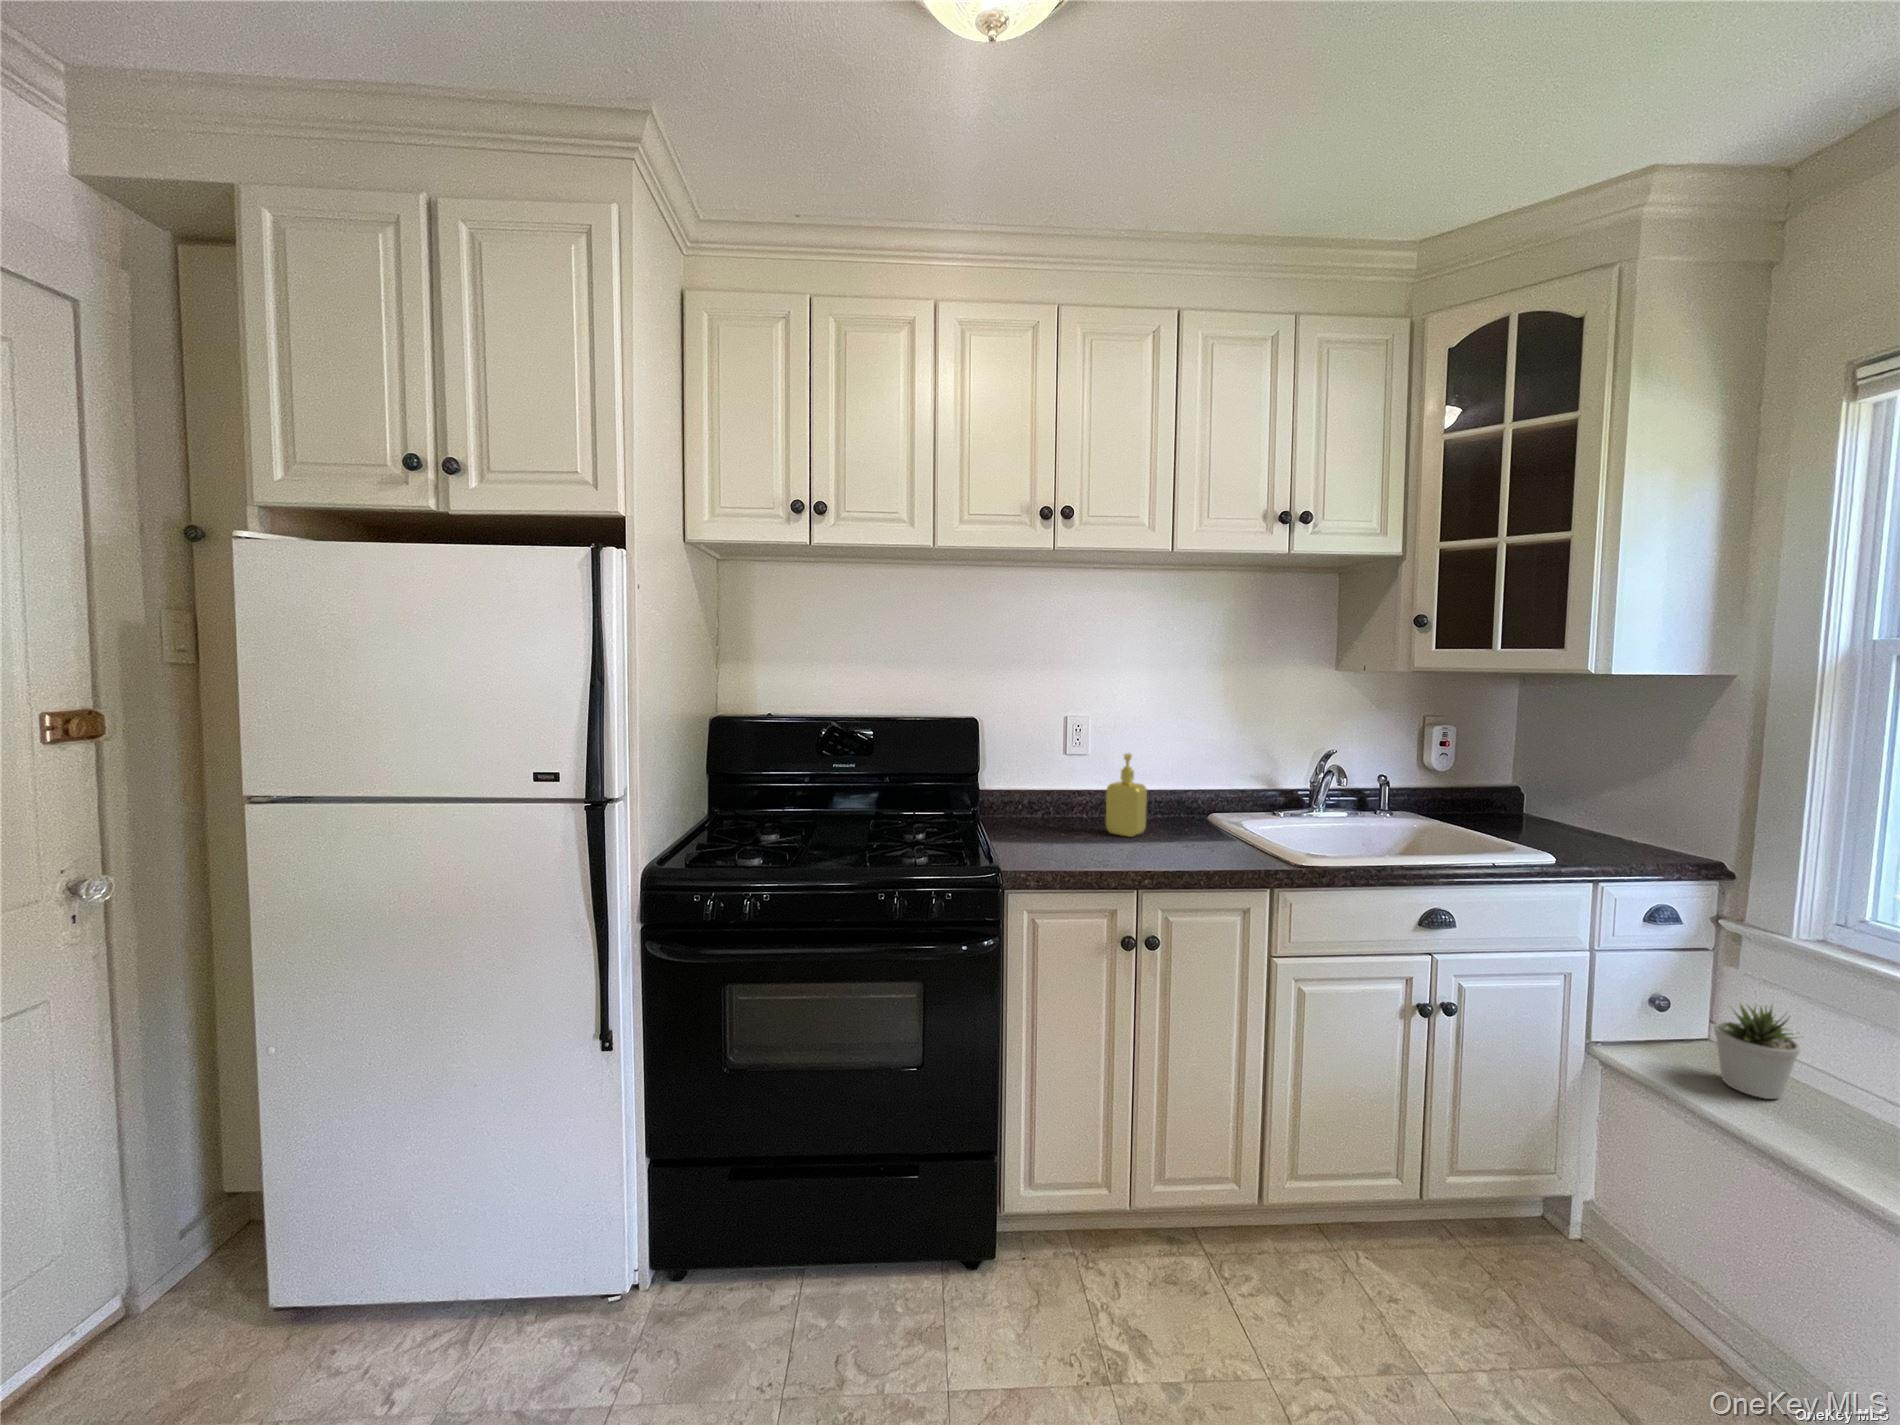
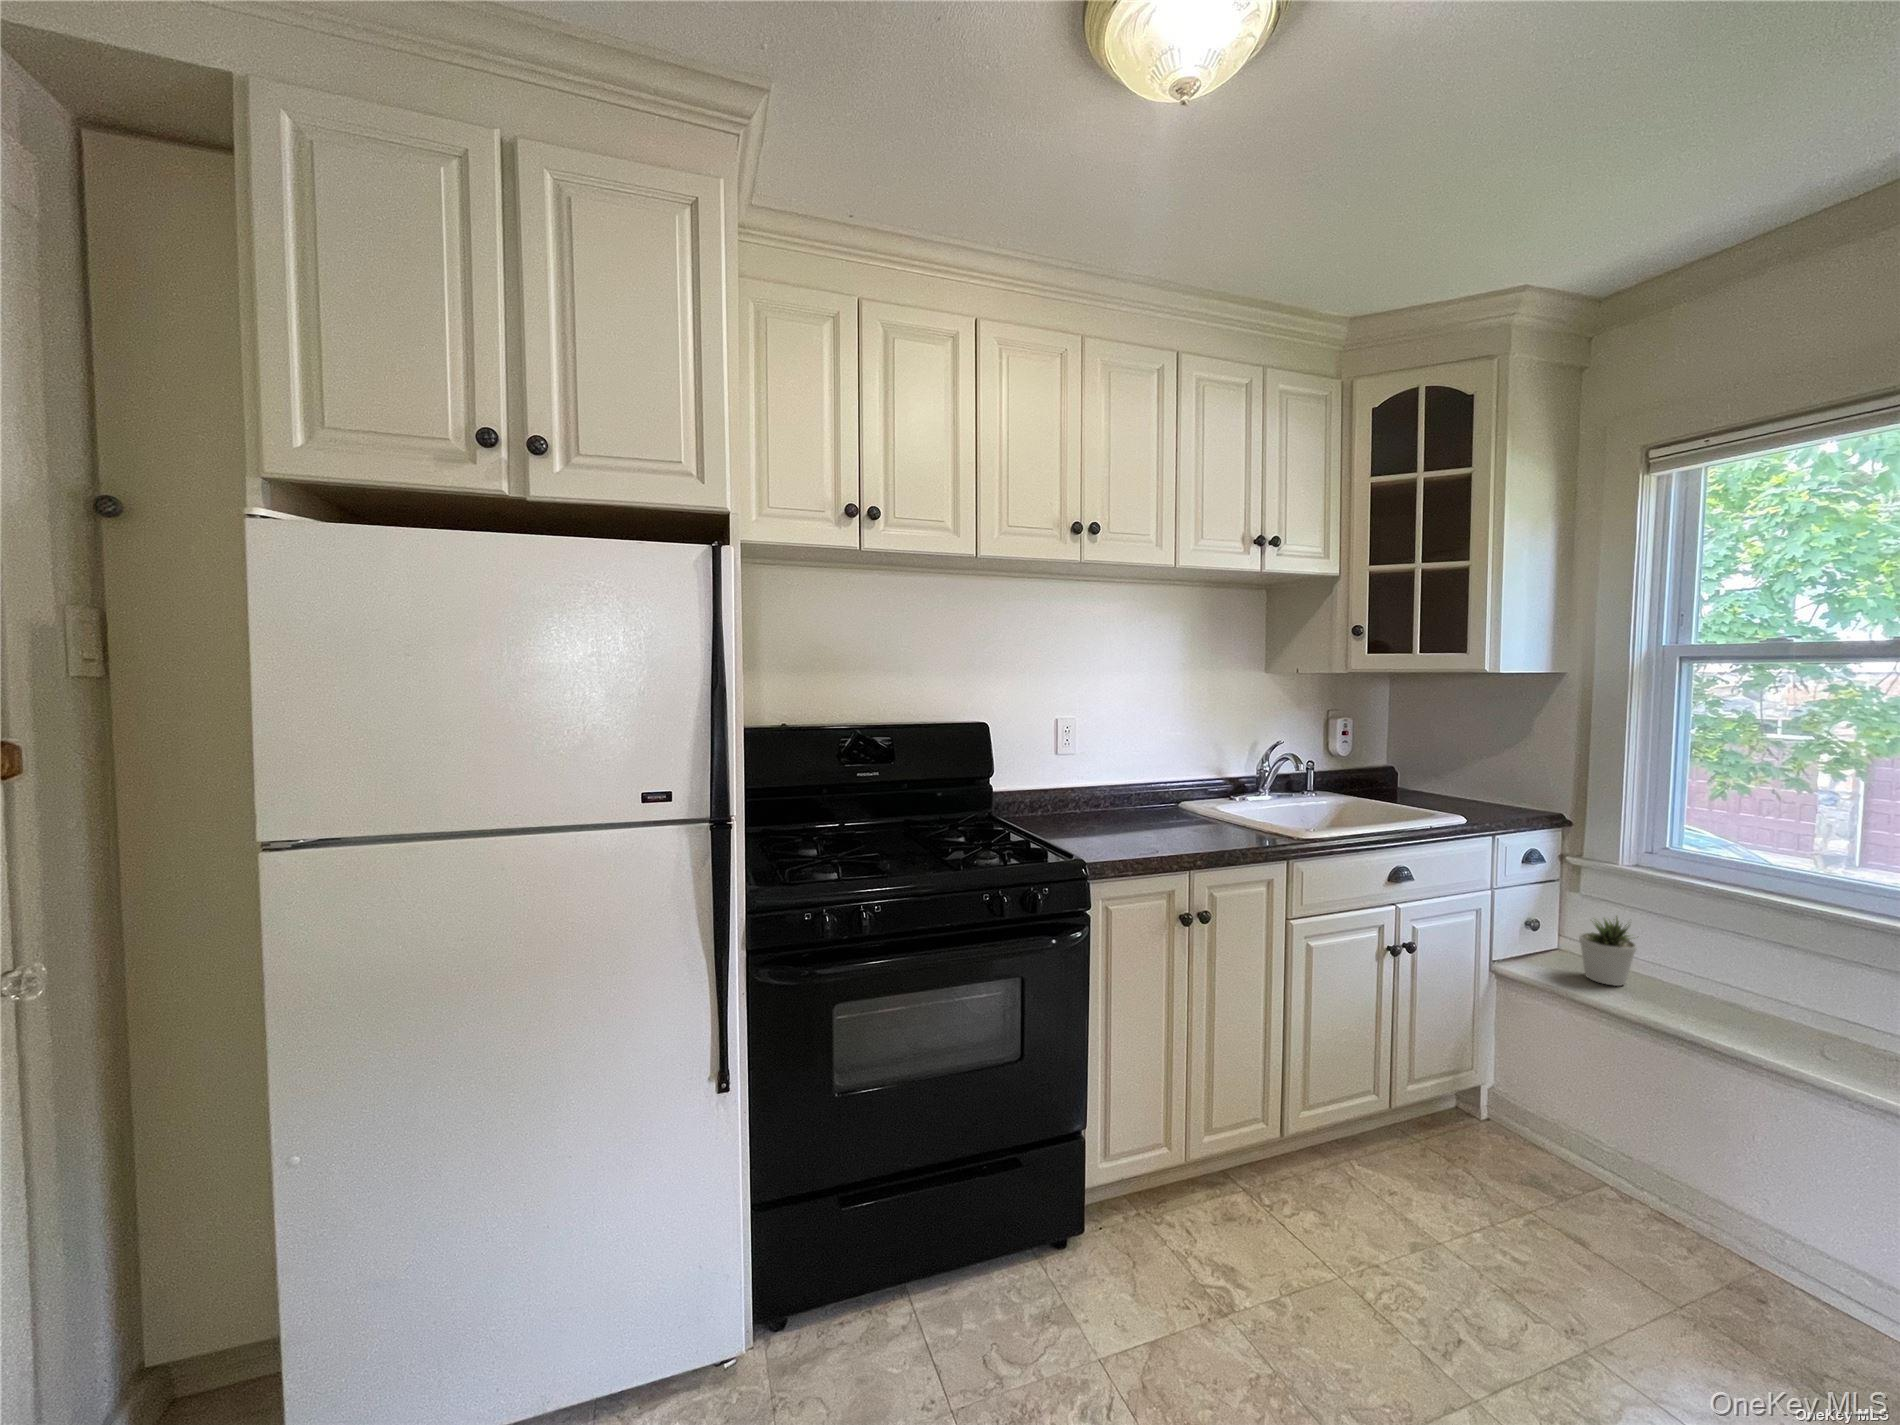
soap dispenser: present [1106,753,1147,837] -> none [1119,750,1155,826]

